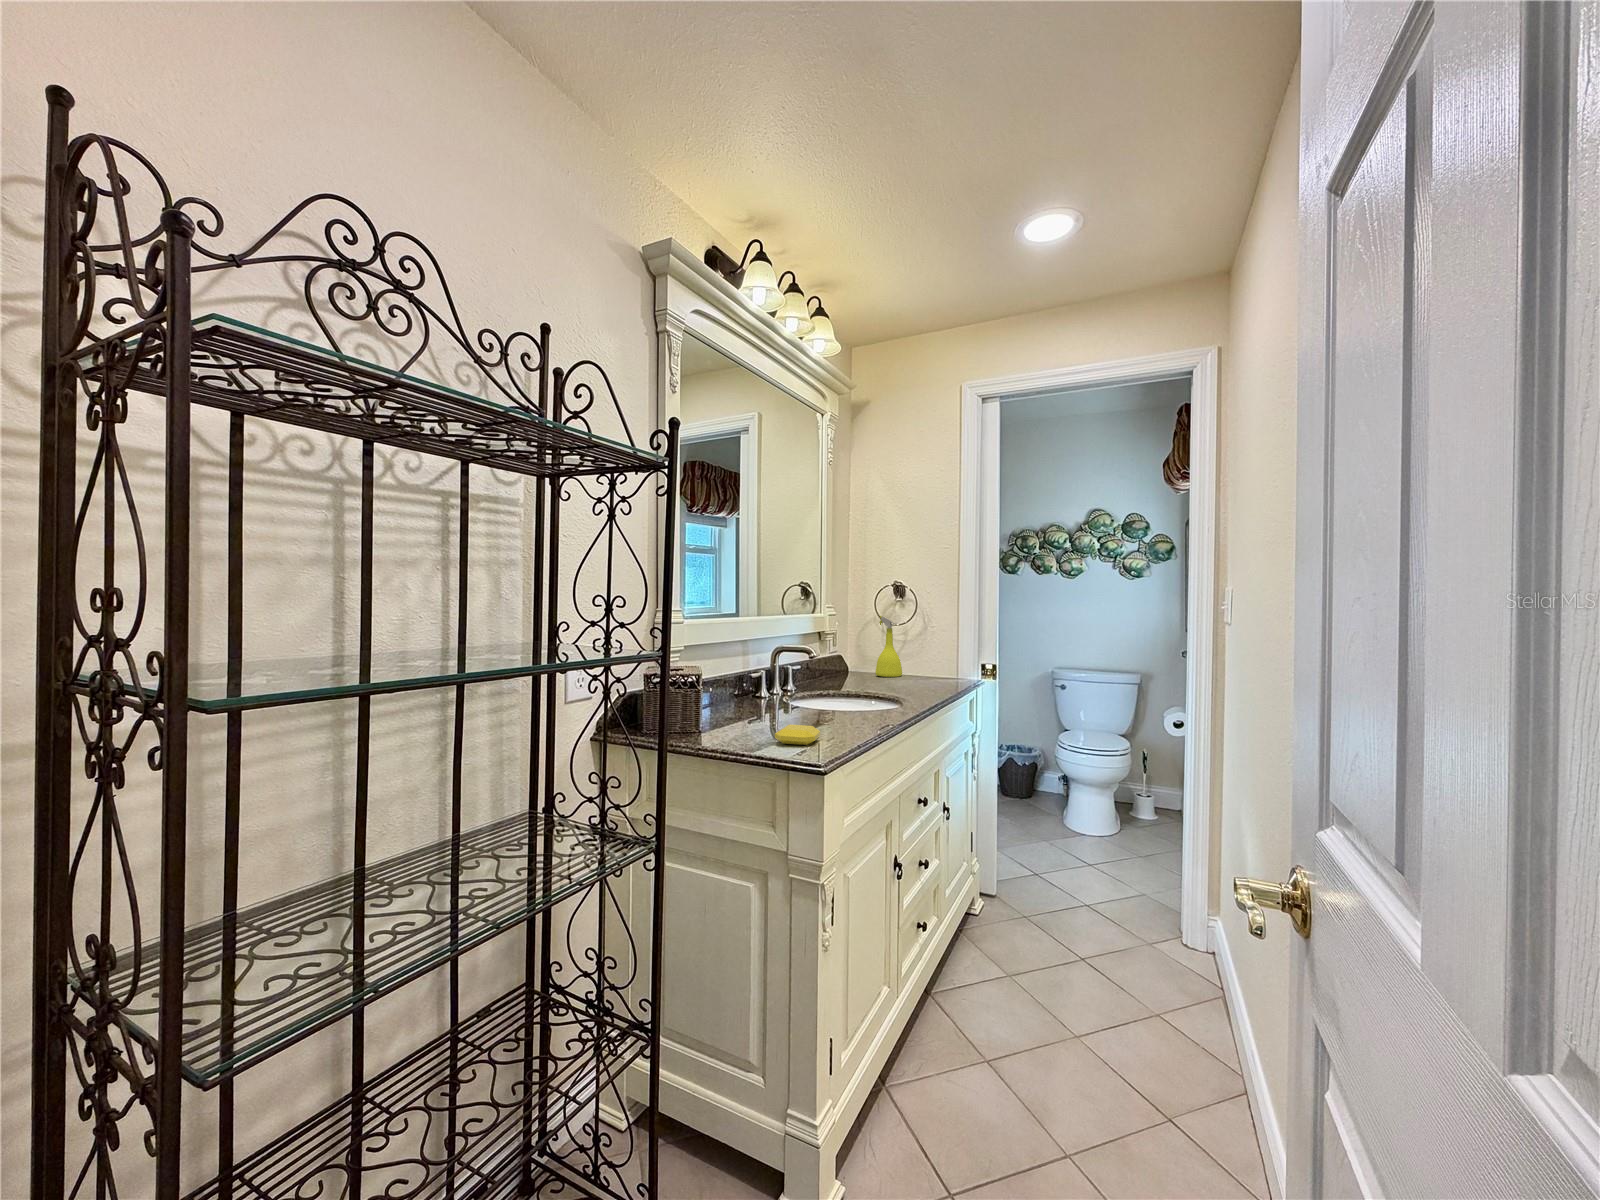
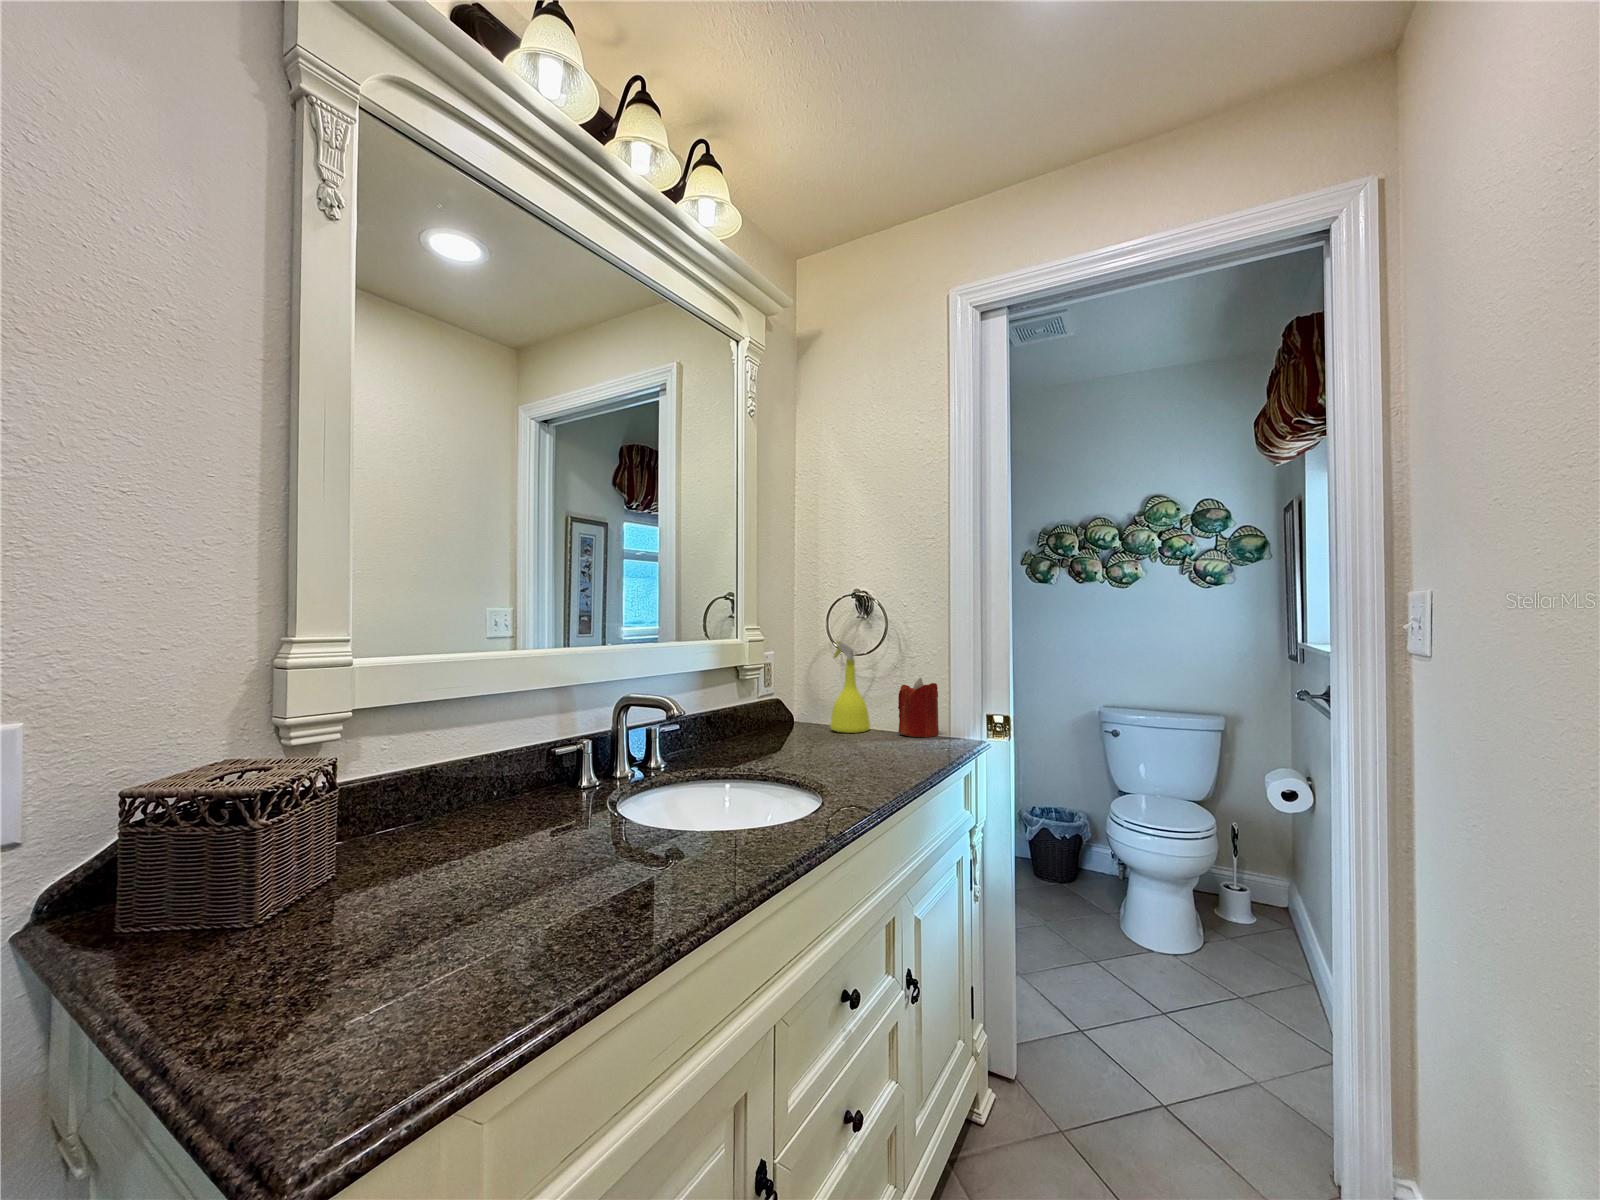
candle: none [924,640,950,679] -> present [898,678,939,737]
soap bar: present [775,724,820,745] -> none [401,905,528,975]

